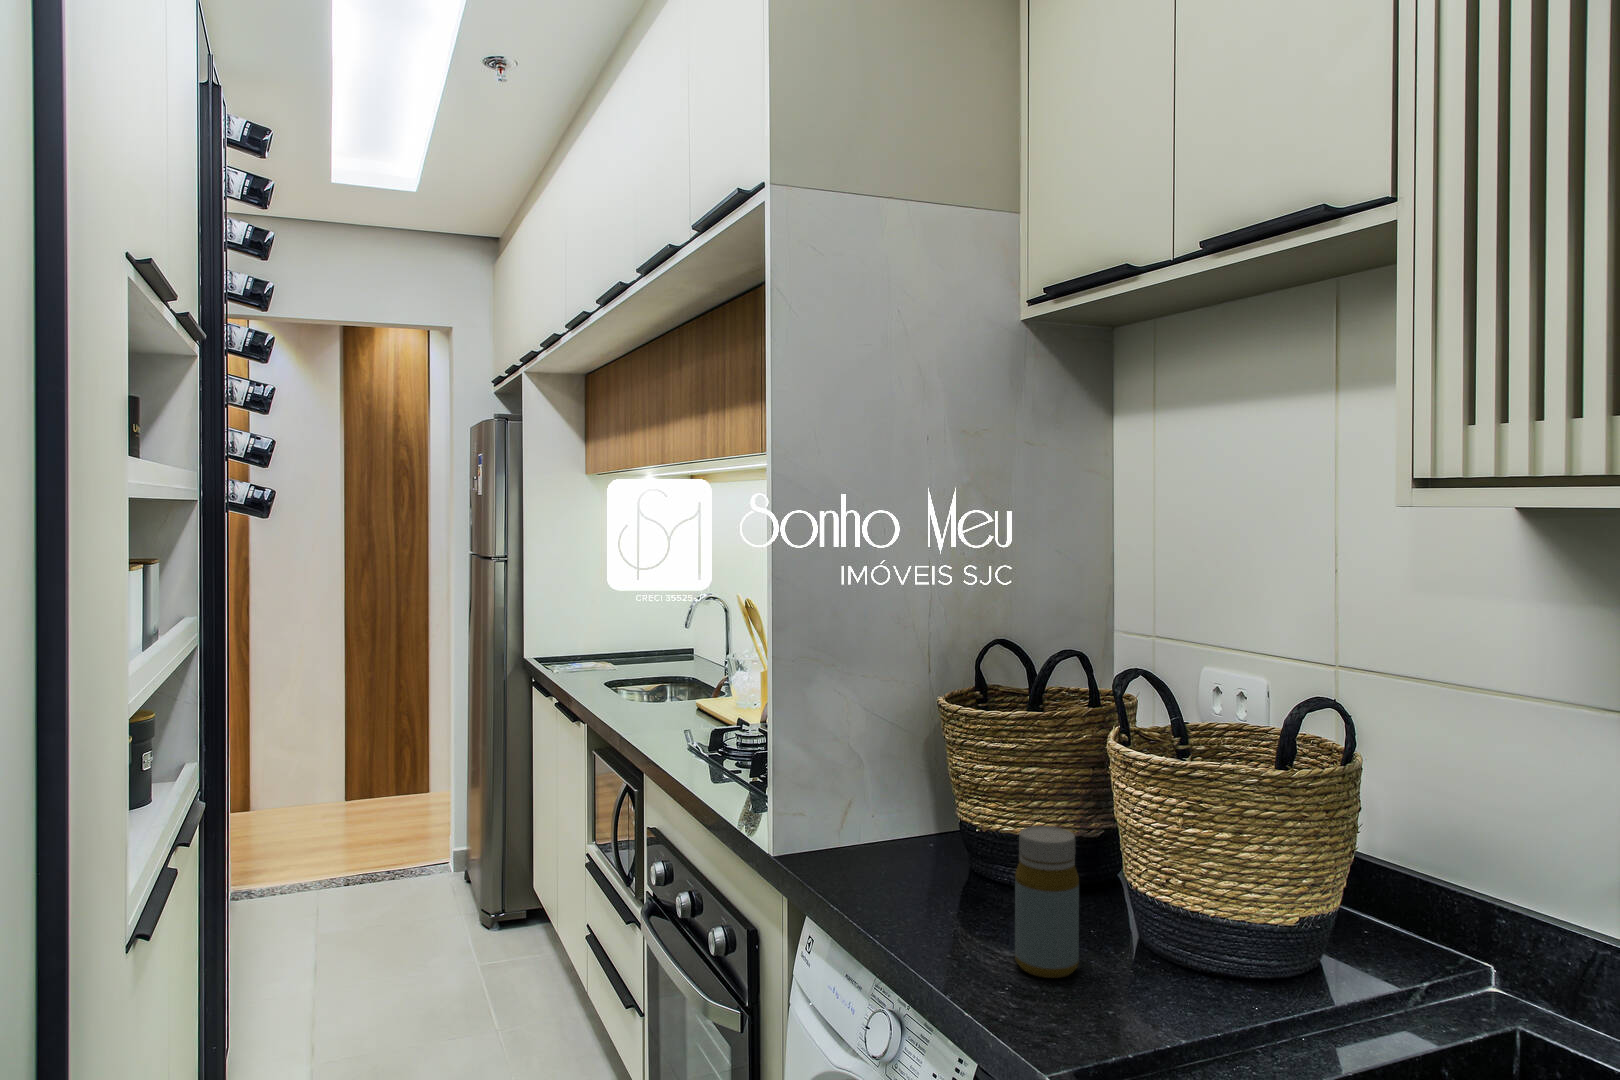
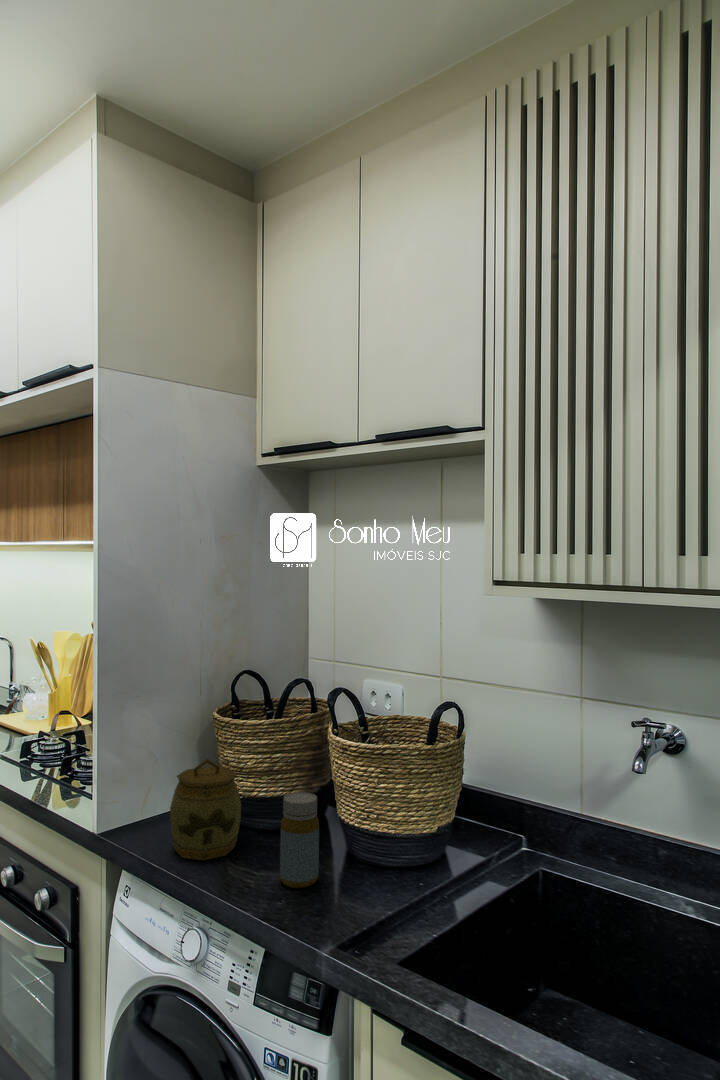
jar: none [865,763,970,913] -> present [170,759,241,860]

